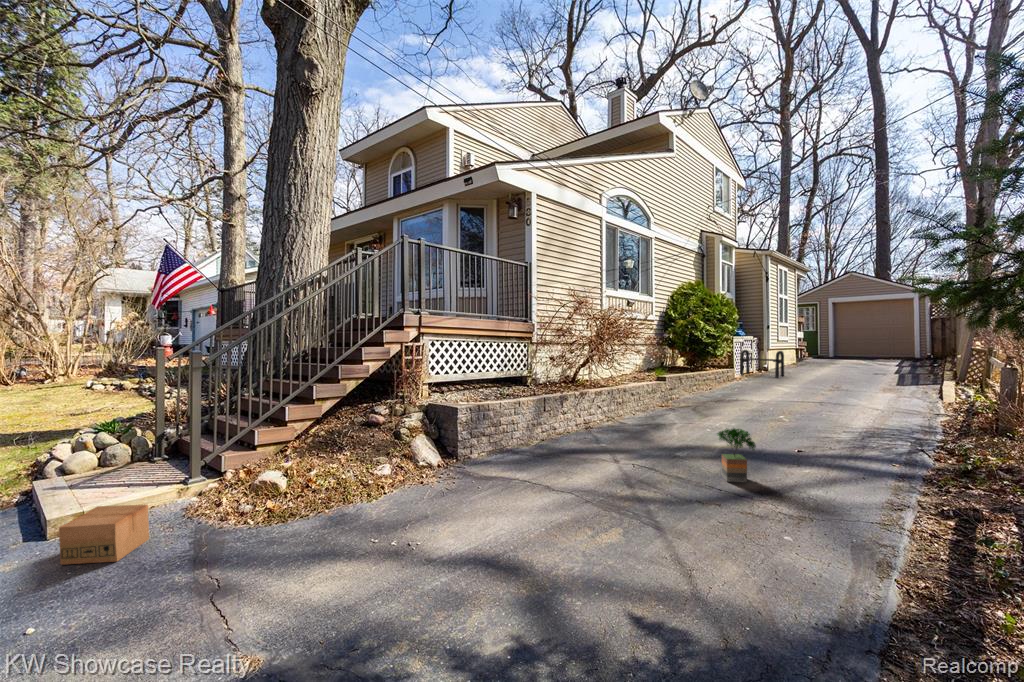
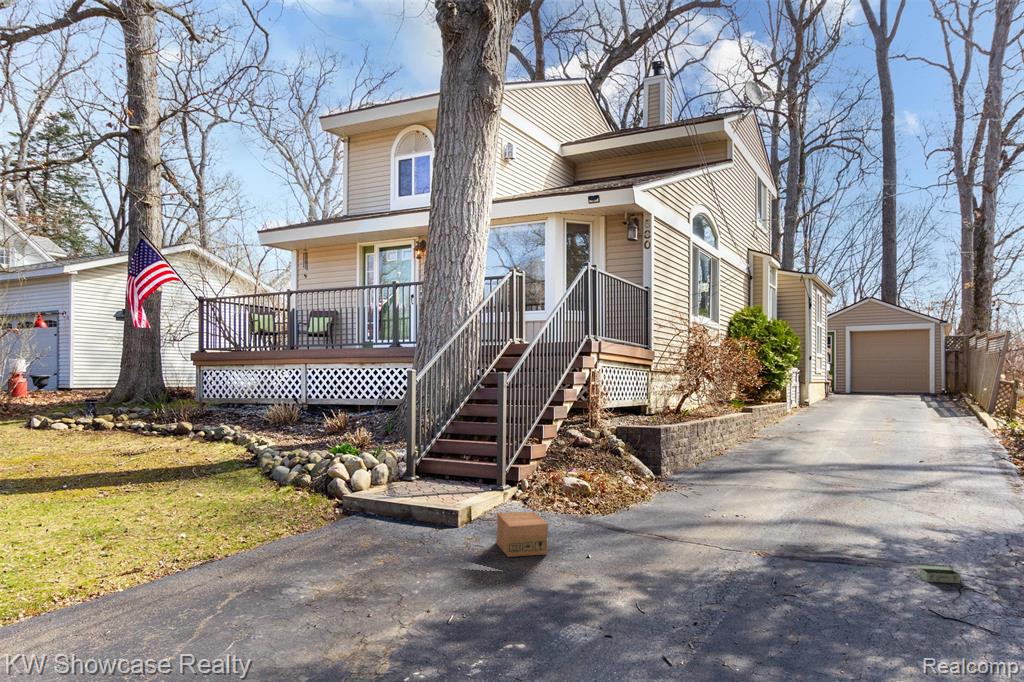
bench: present [740,350,784,378] -> none [792,380,836,410]
potted tree: present [717,428,756,482] -> none [894,456,931,501]
toolbox: none [568,598,622,640] -> present [914,563,961,583]

